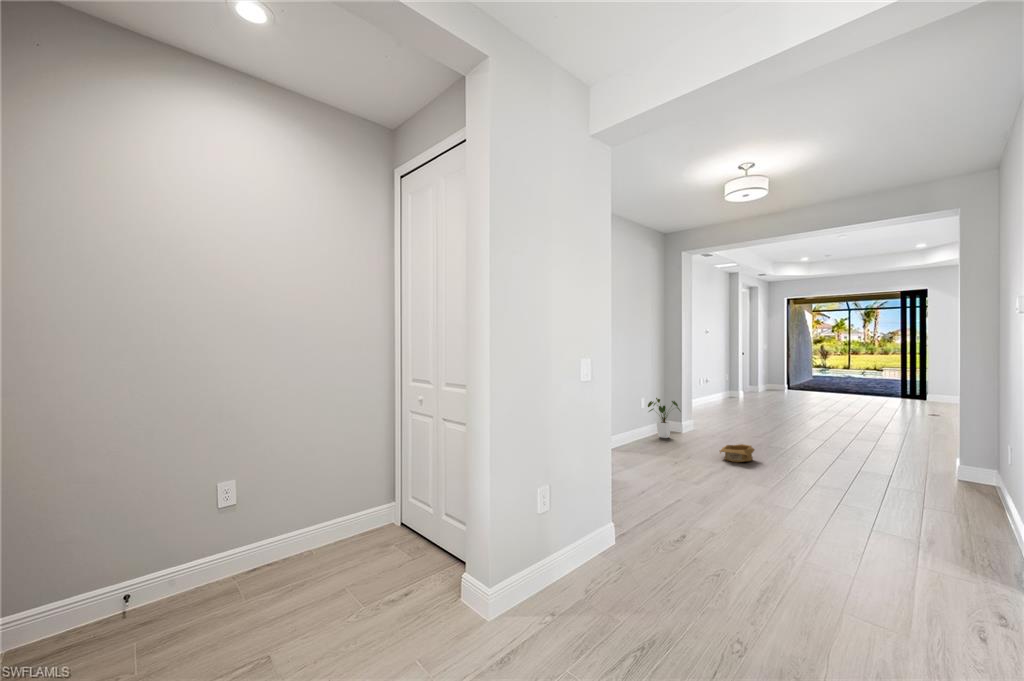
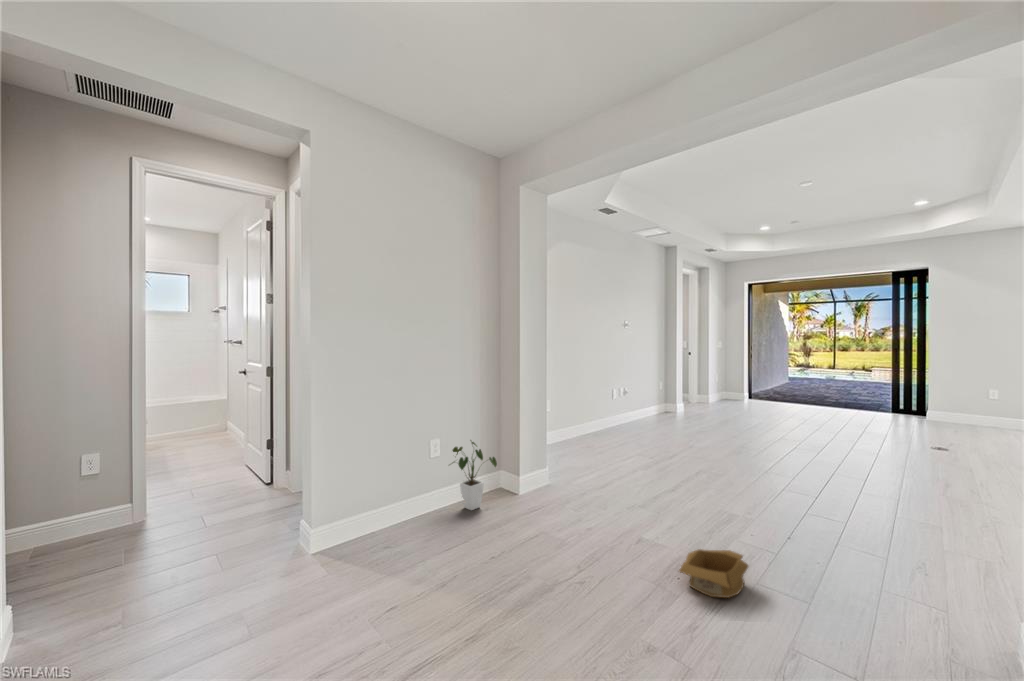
cardboard box: present [720,444,755,462] -> present [679,549,748,598]

